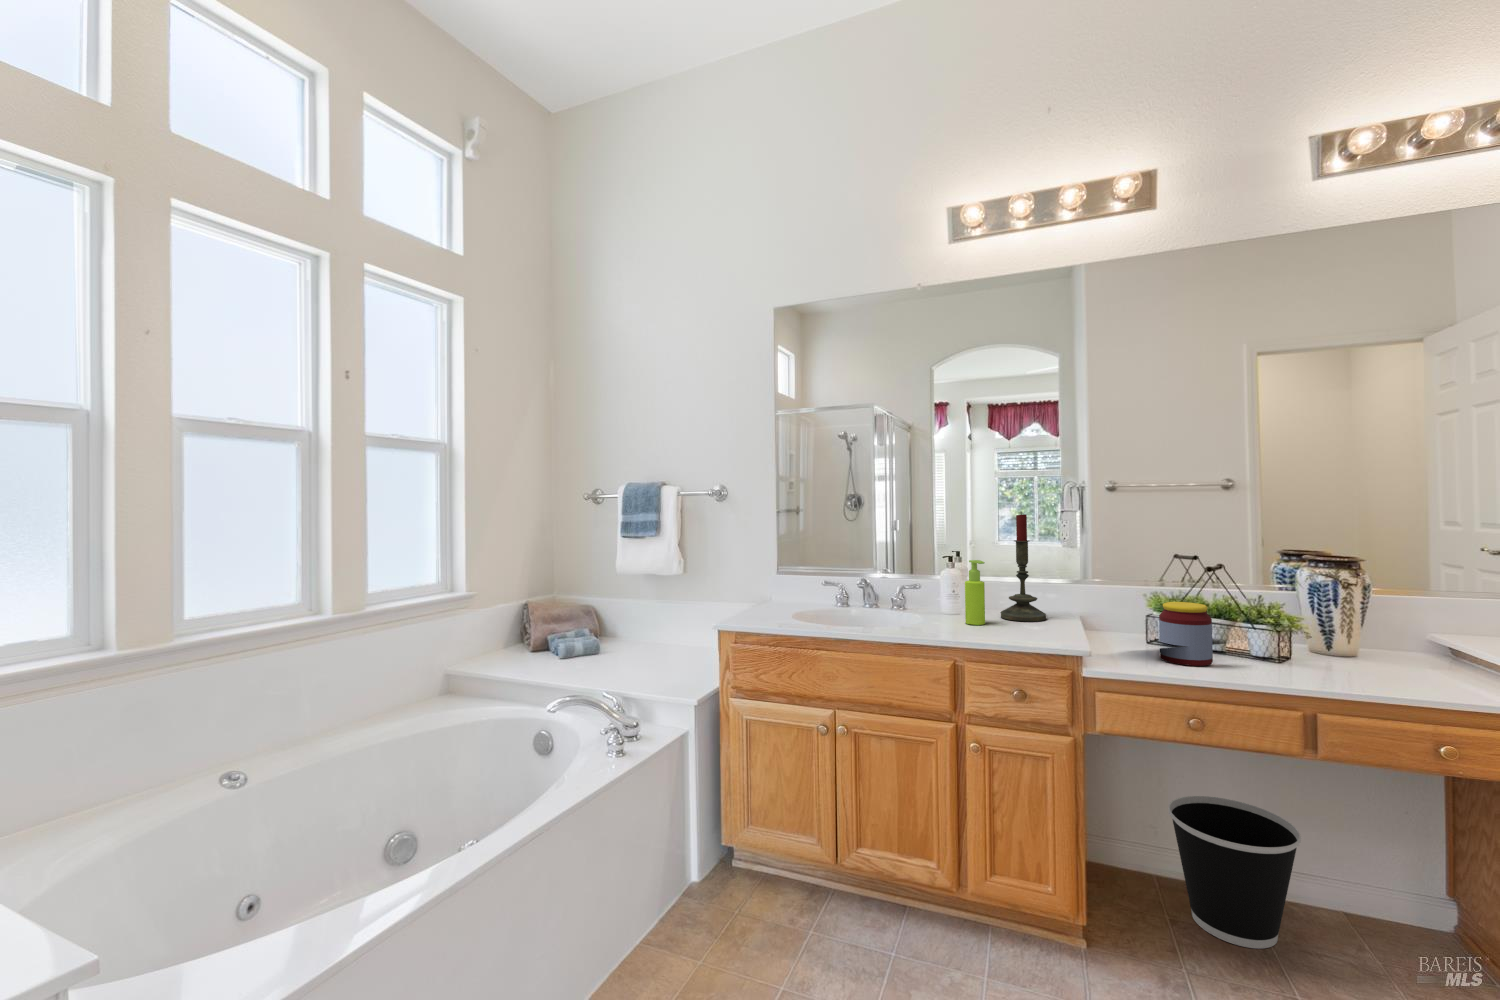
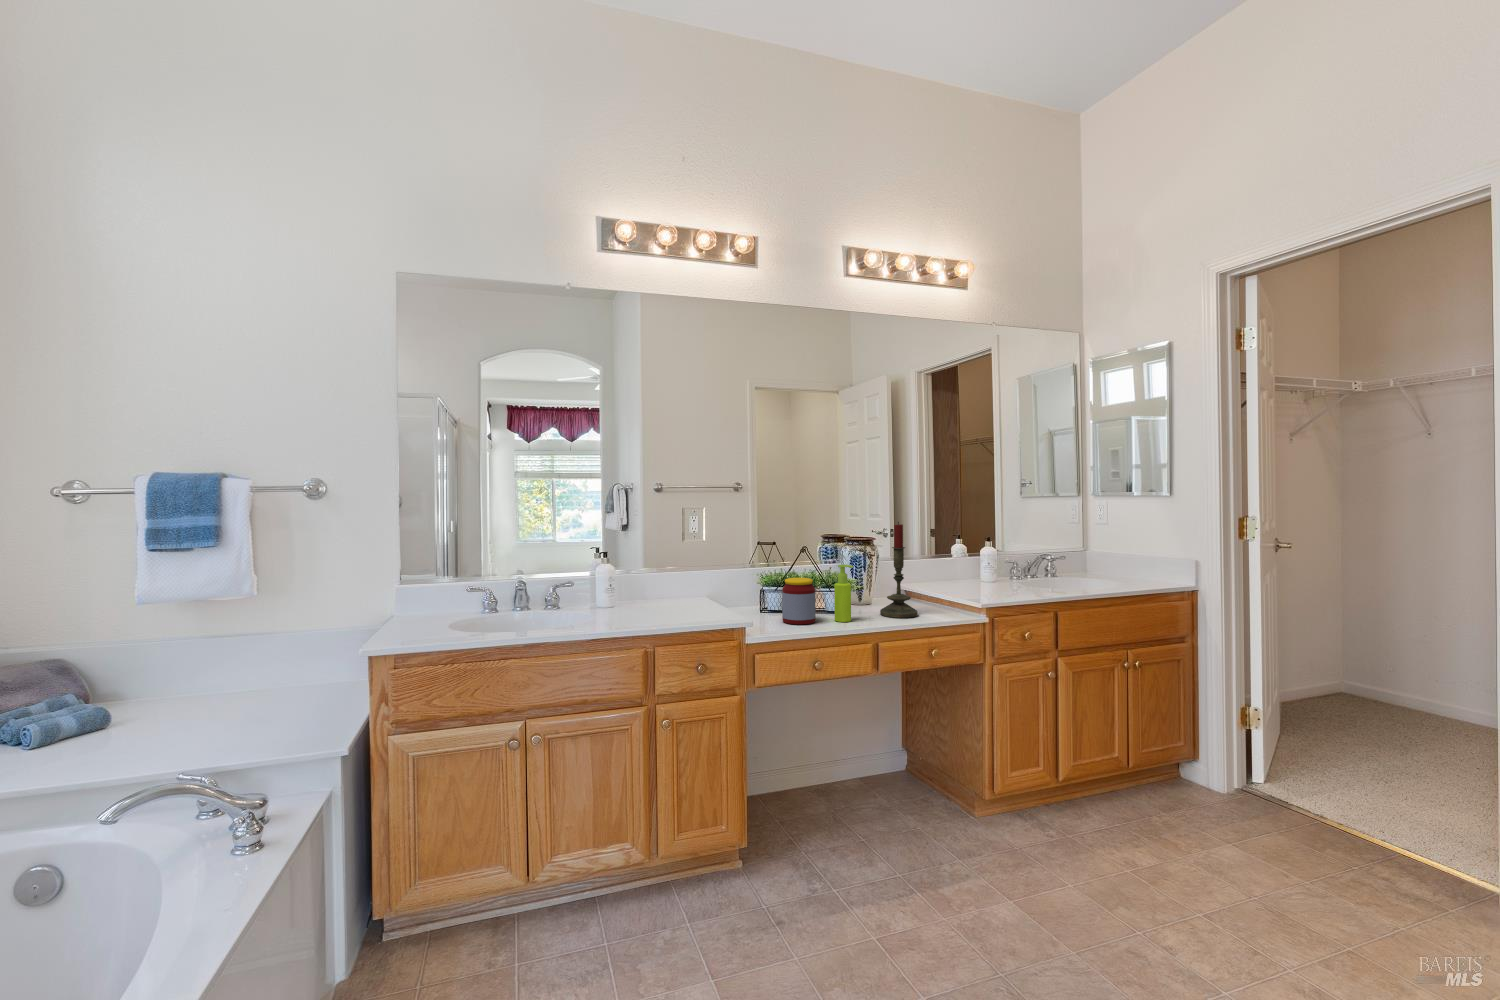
candle: present [1001,512,1046,622] -> present [880,522,918,618]
soap dispenser: present [965,560,985,625] -> present [834,565,854,622]
wastebasket: present [1168,796,1301,949] -> none [772,721,851,823]

